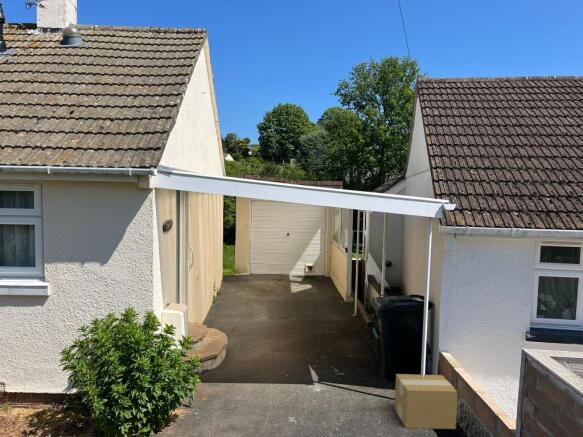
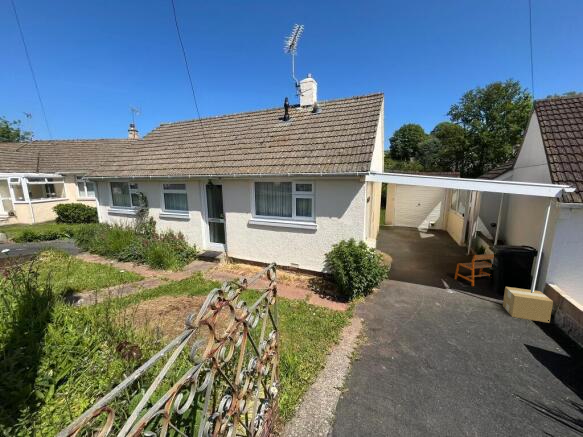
bench: none [328,314,391,377] -> present [455,254,494,286]

